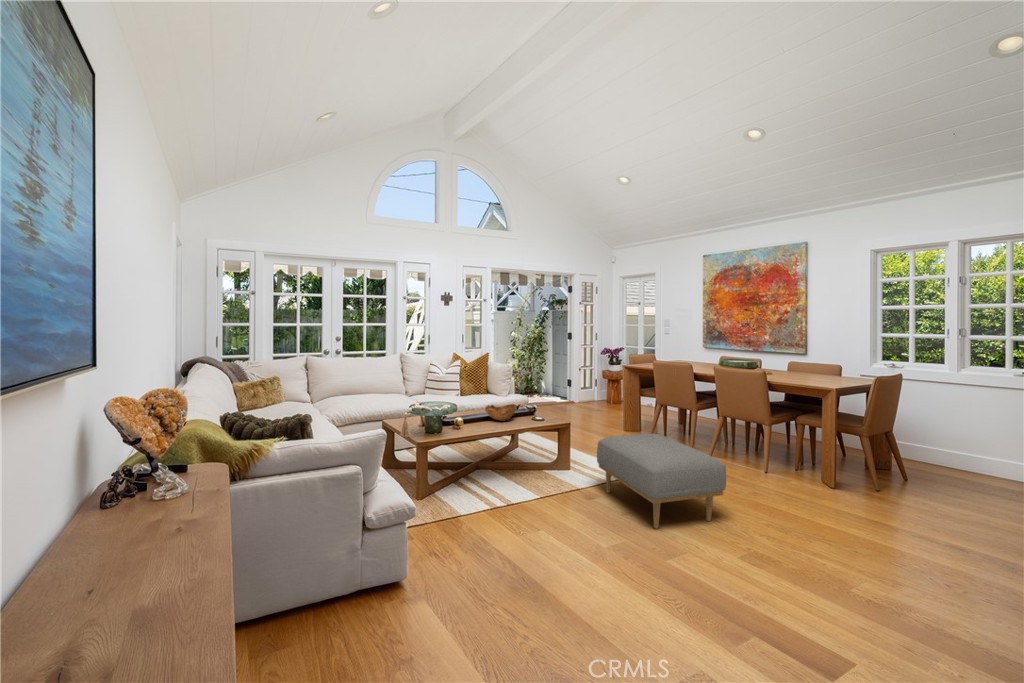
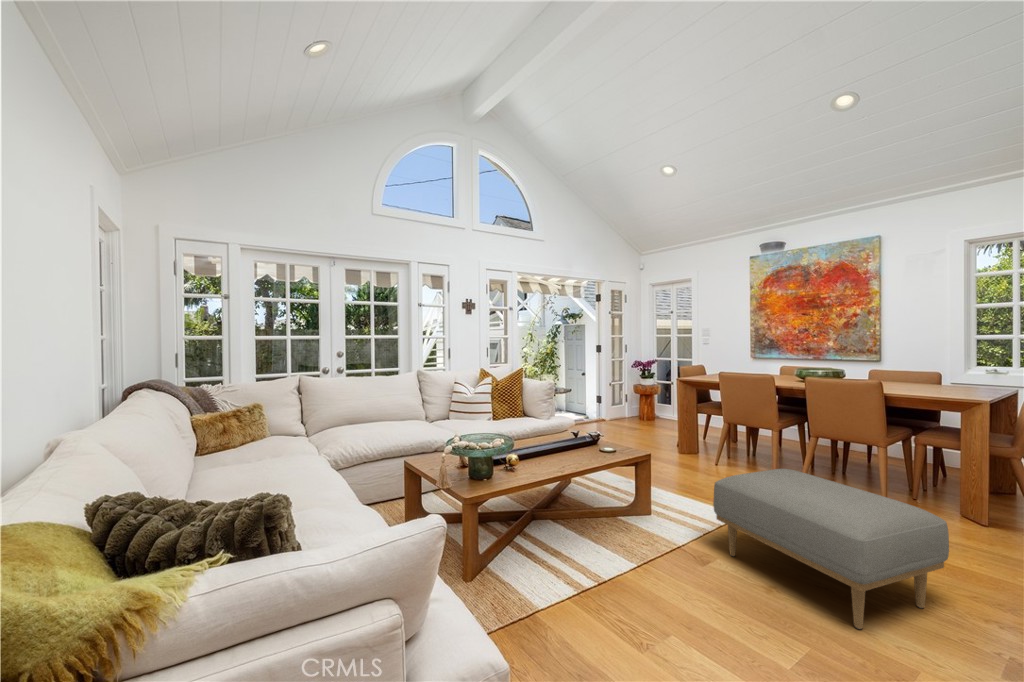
wooden bowl: present [485,404,516,421] -> none [543,432,585,455]

